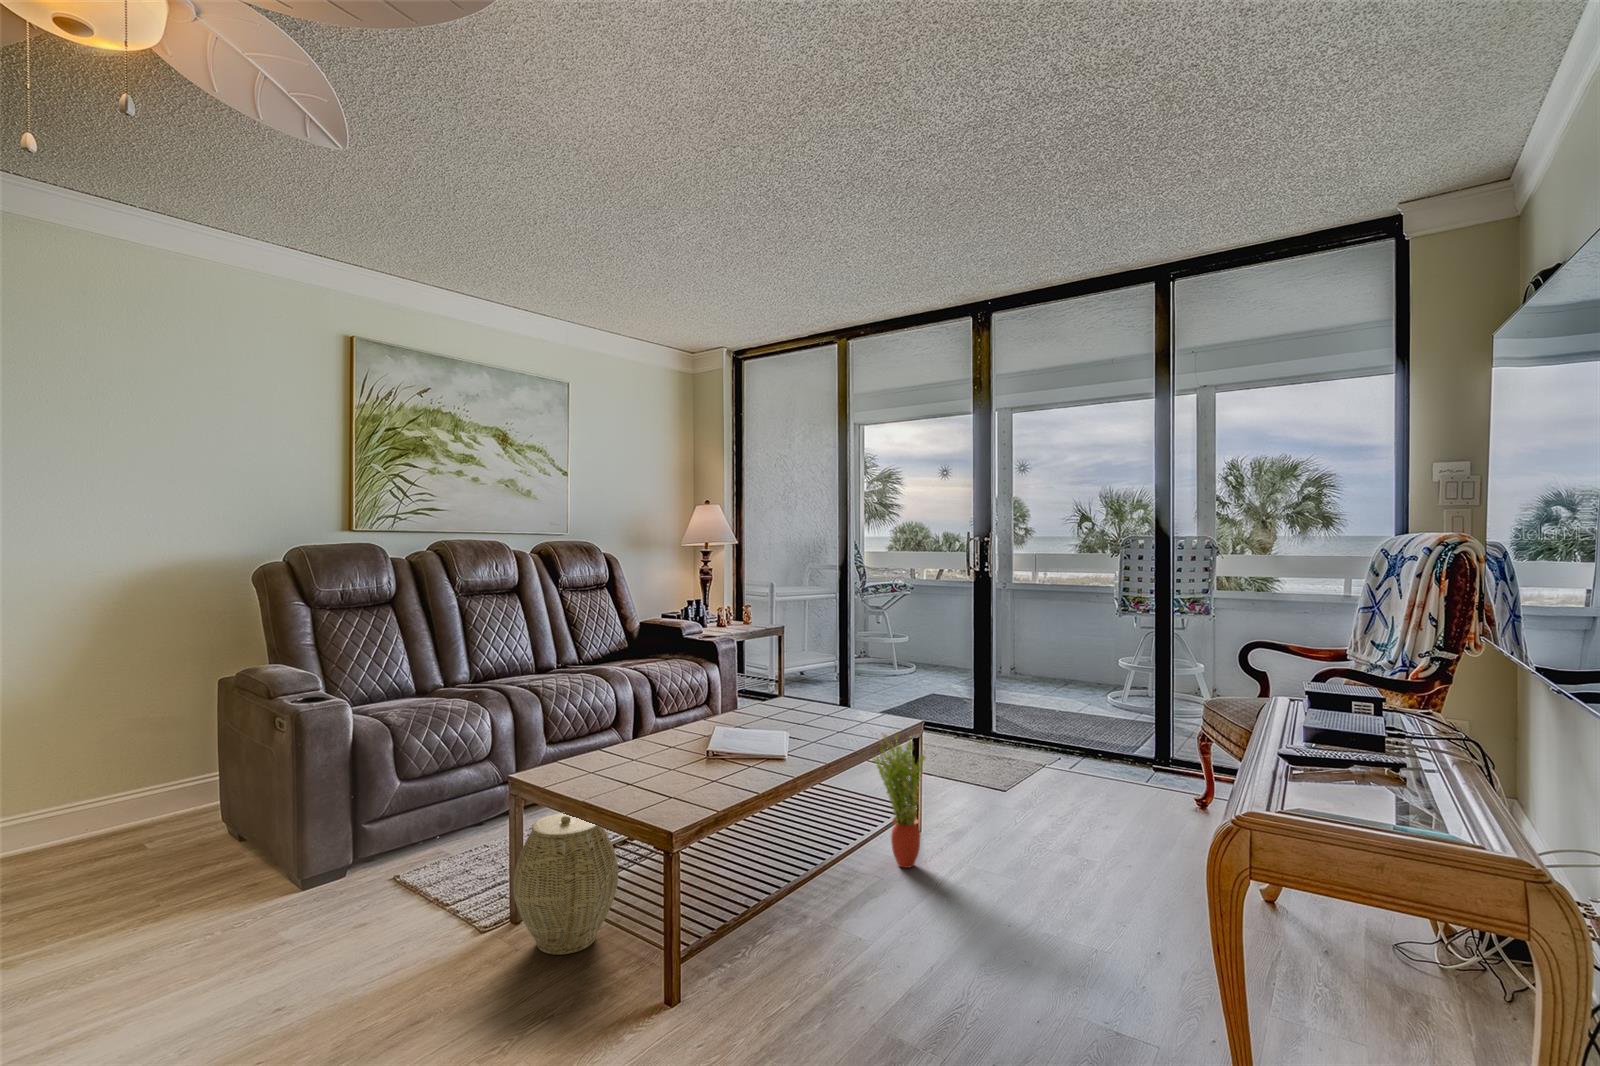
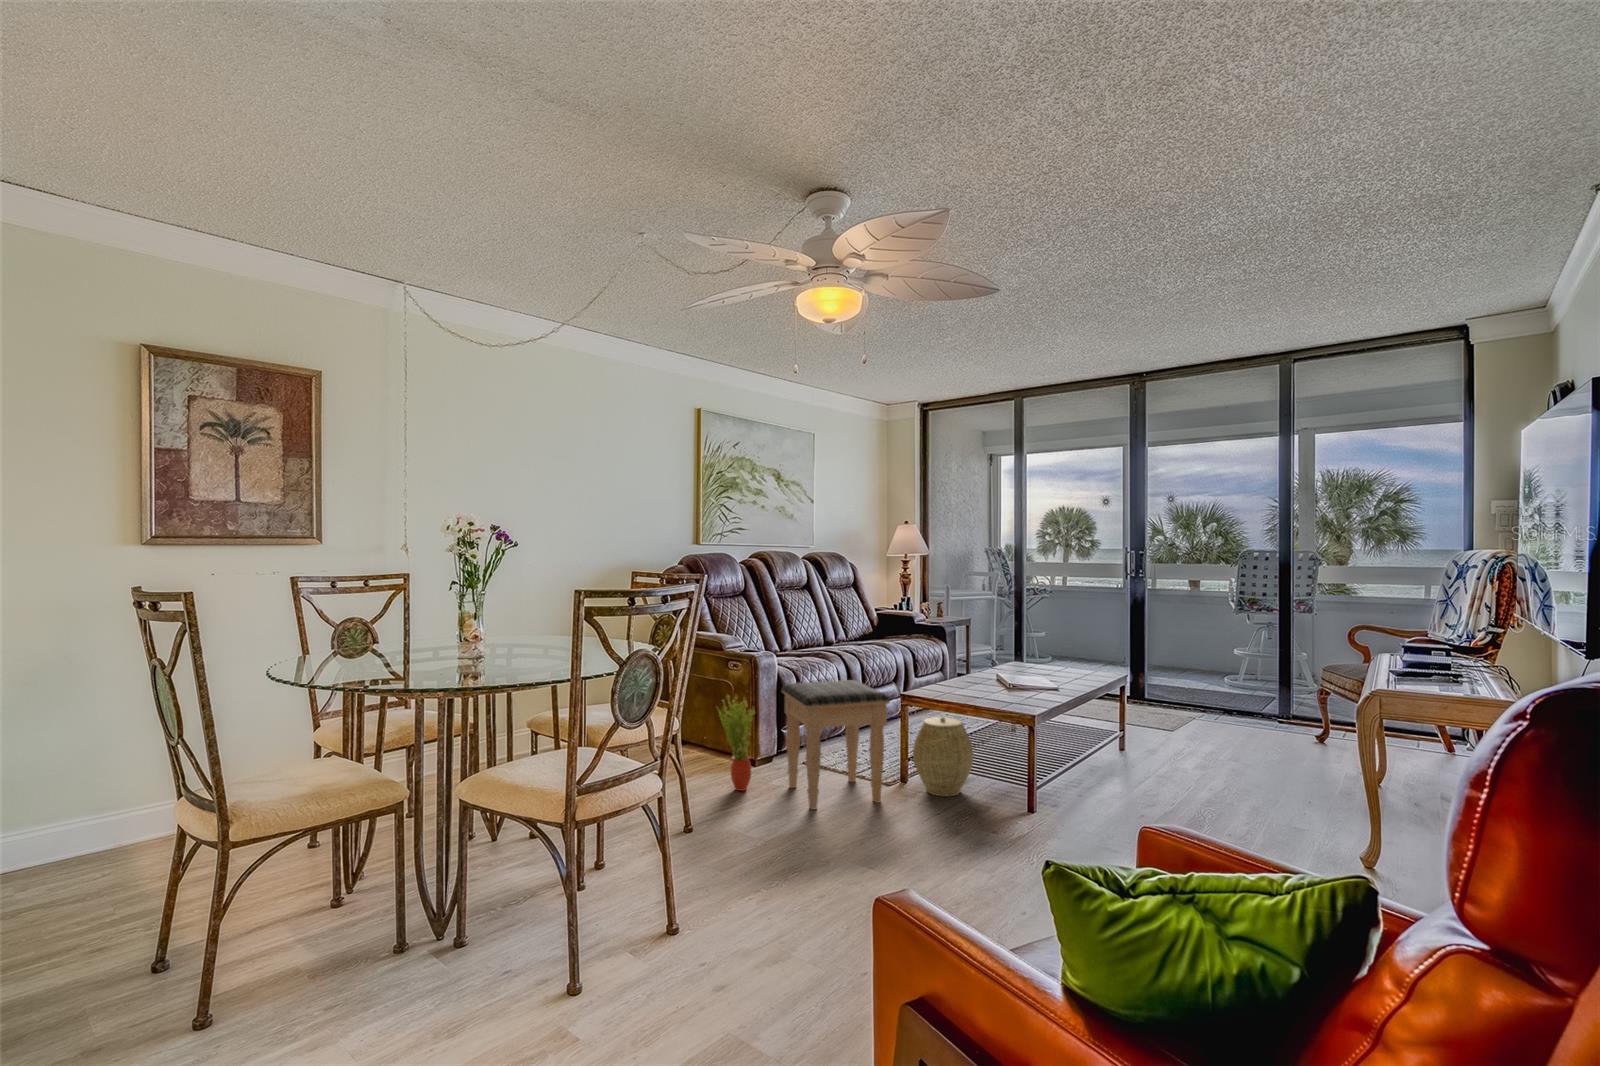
potted plant: present [874,733,925,868] -> present [718,695,755,791]
footstool: none [262,751,452,1003] -> present [781,680,890,810]

